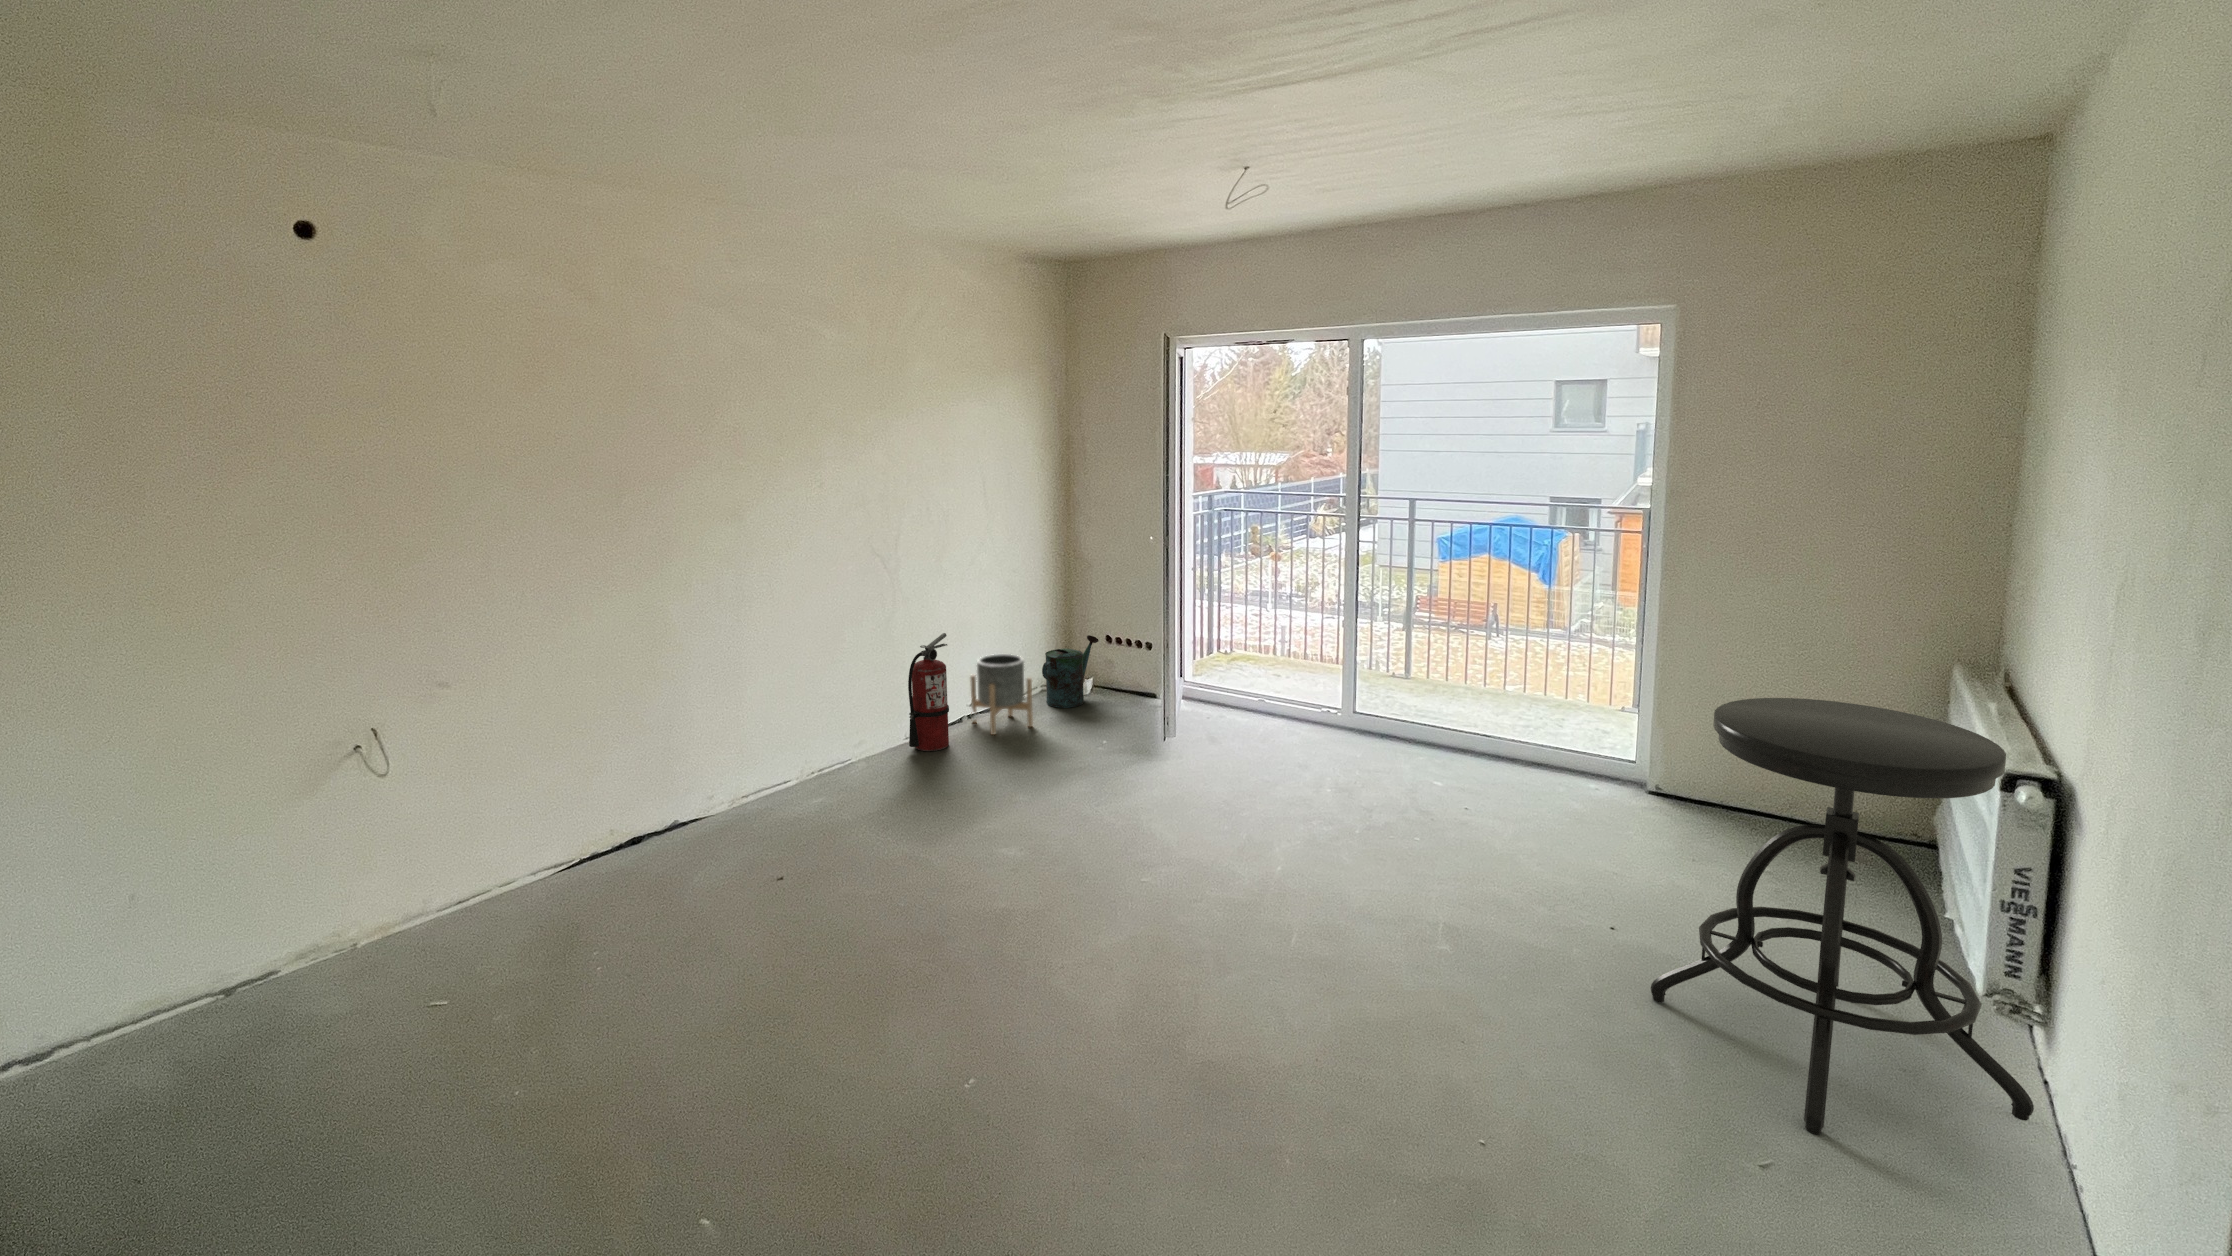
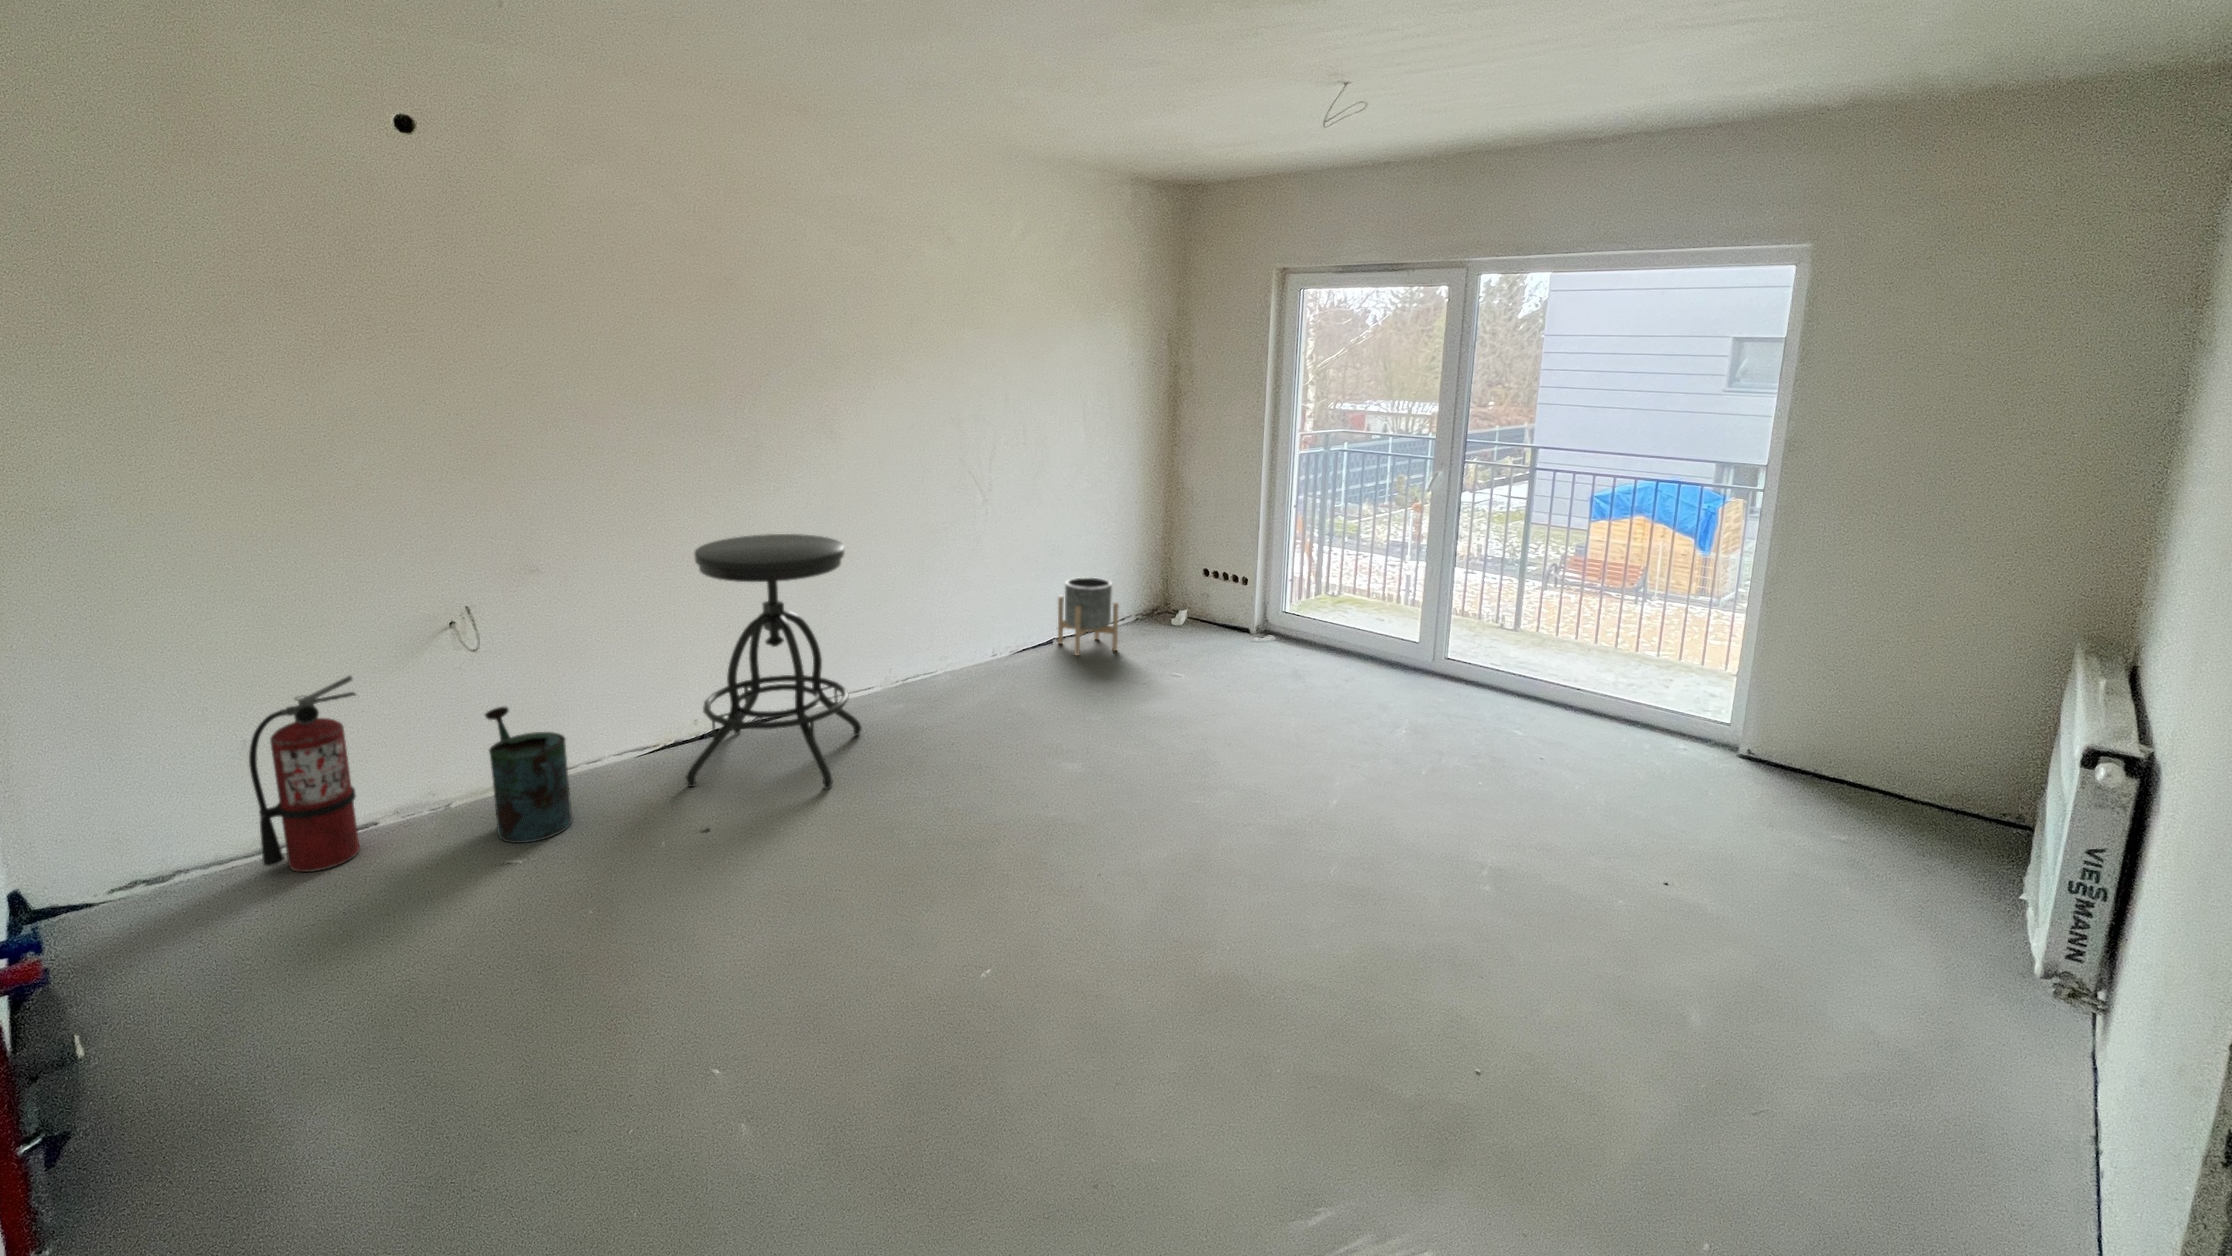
fire extinguisher: present [908,633,949,751] -> present [249,676,360,872]
watering can: present [1042,635,1099,708] -> present [485,707,572,843]
stool: present [1651,698,2034,1135] -> present [686,534,861,789]

